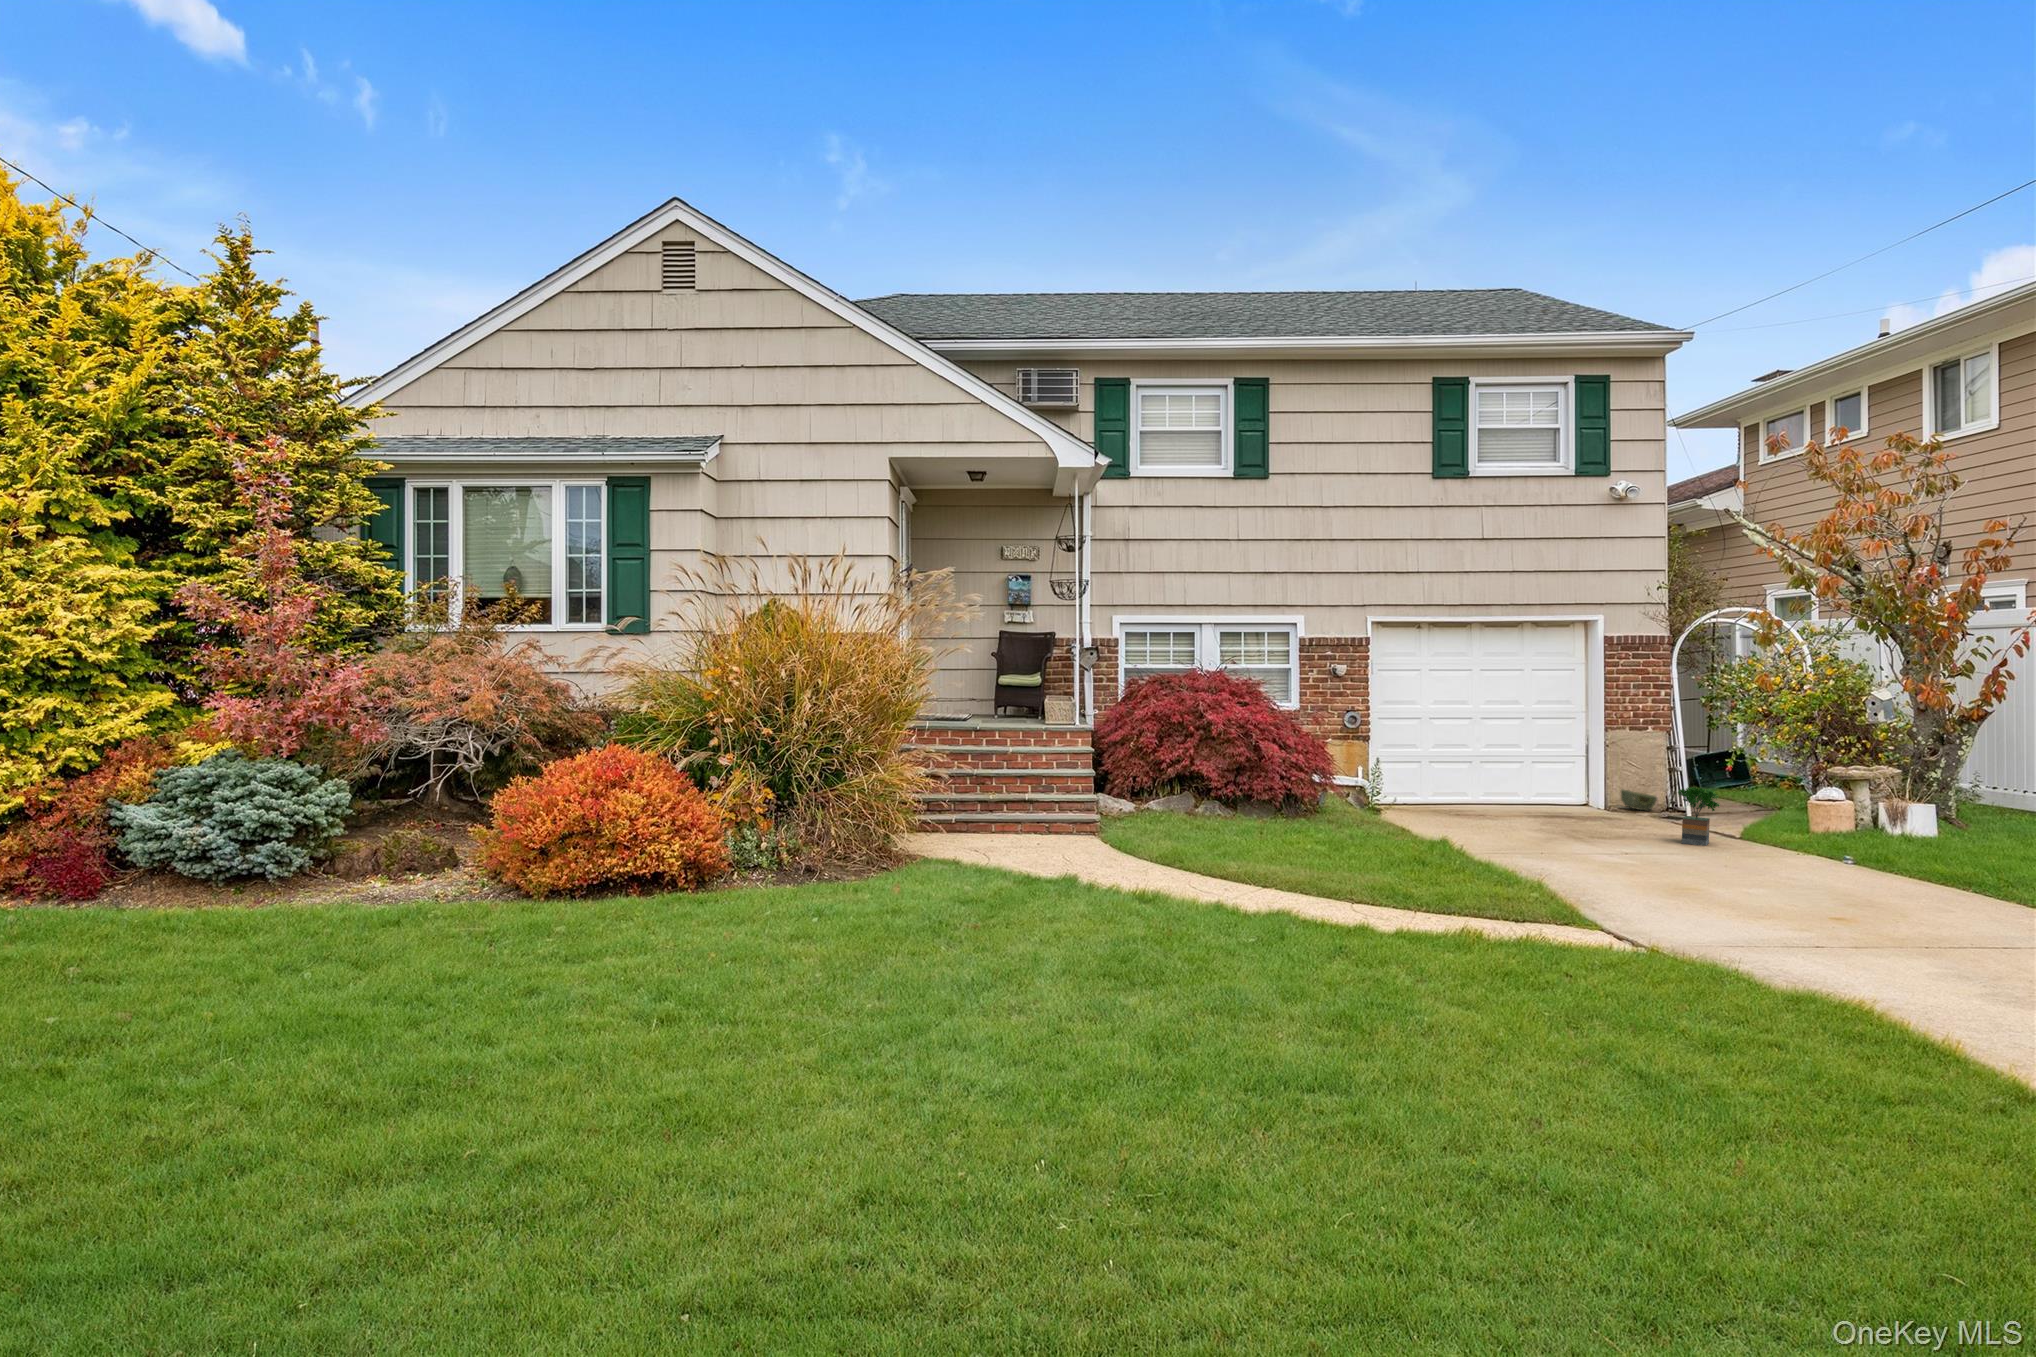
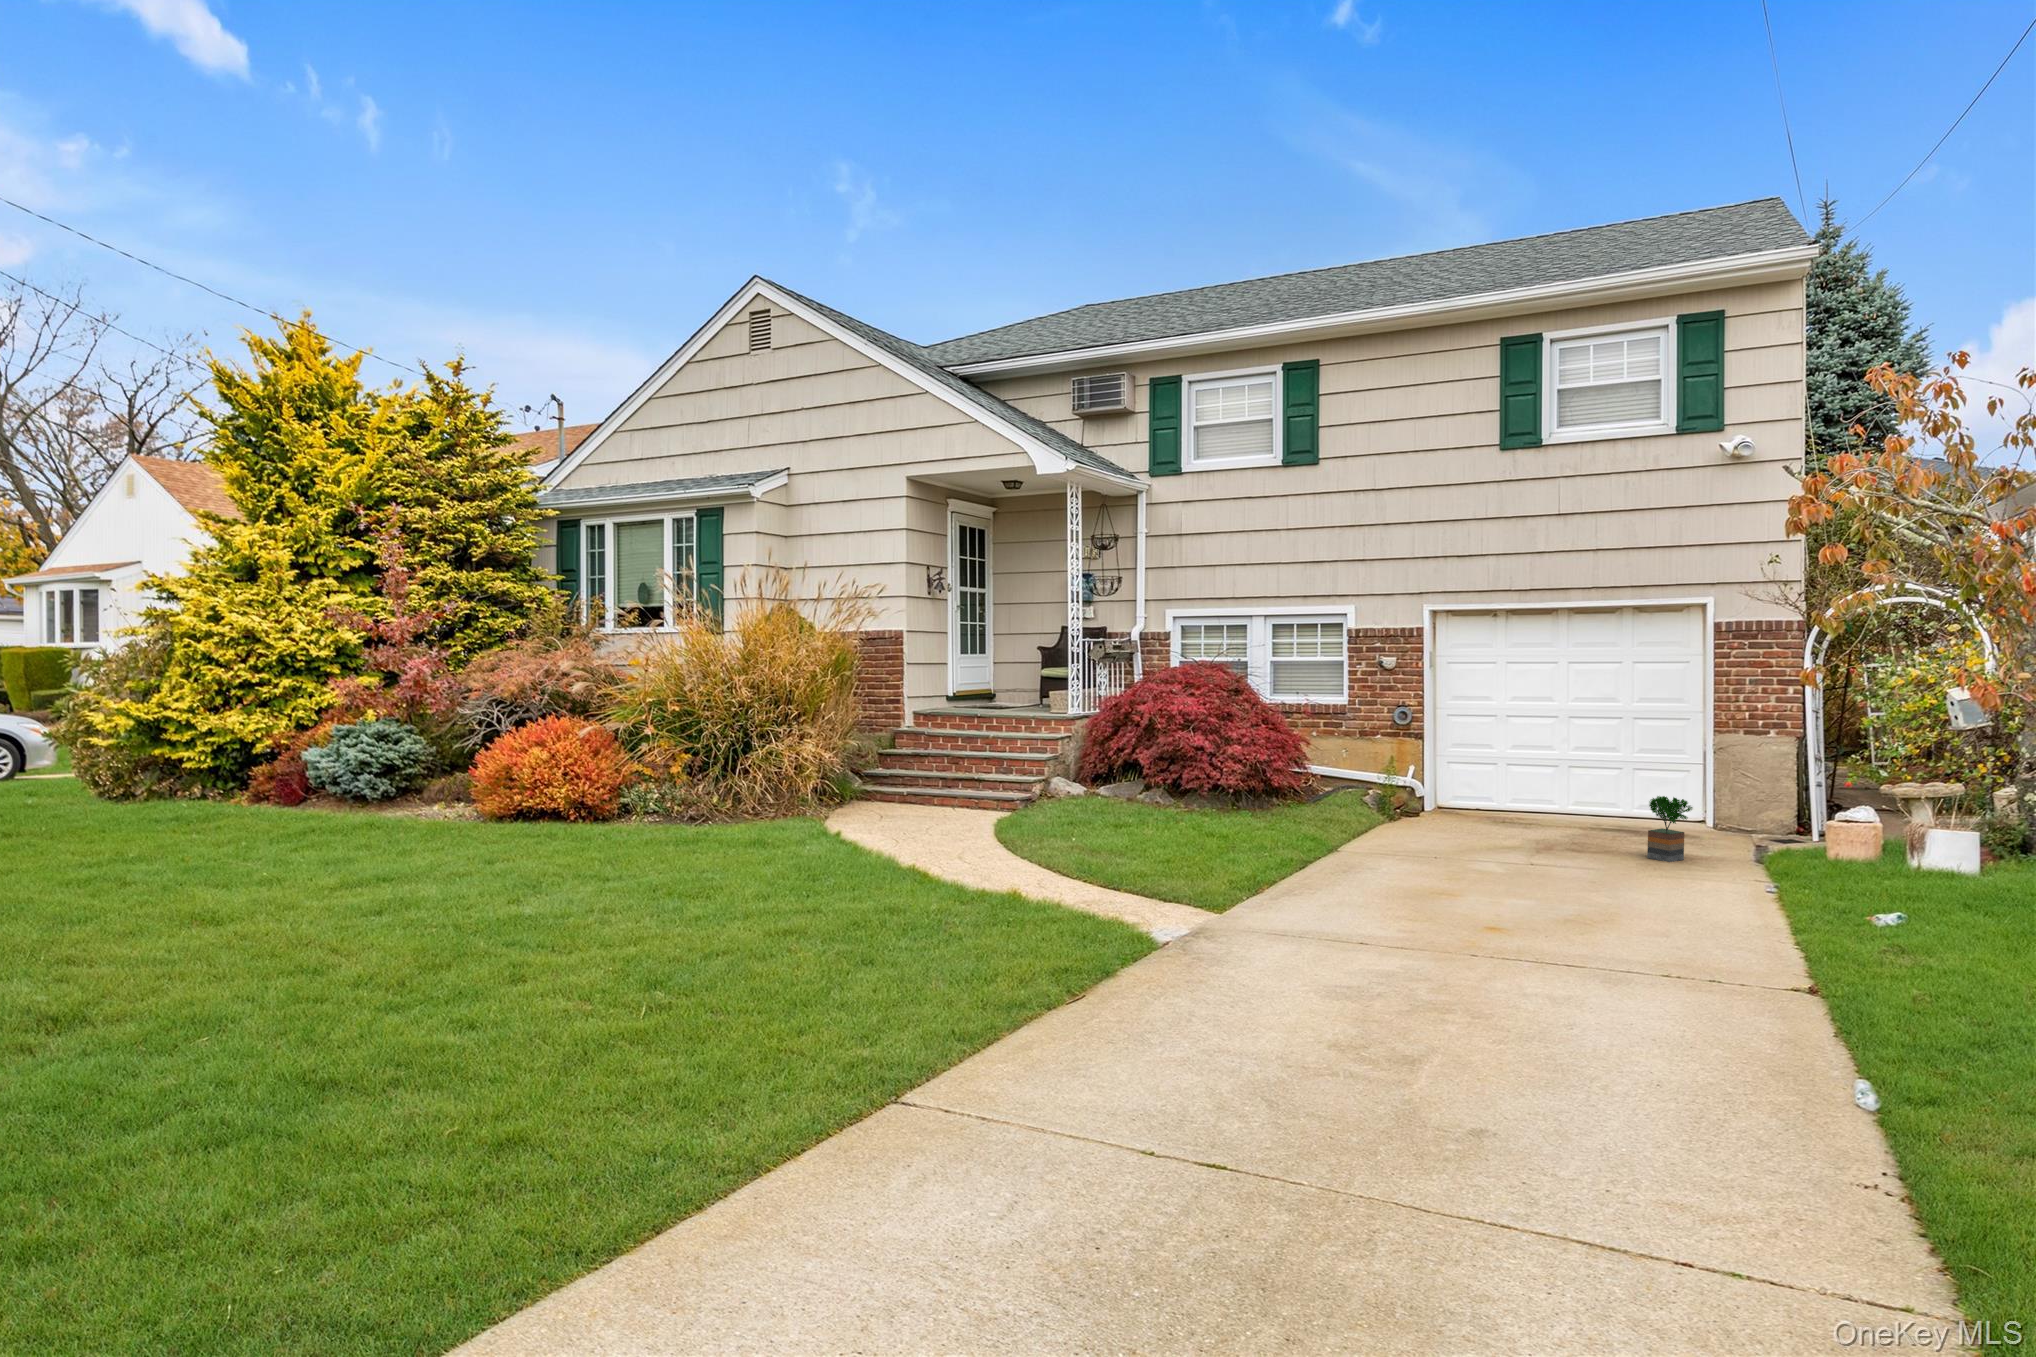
woven basket: present [1621,789,1657,811] -> none [1722,801,1760,827]

